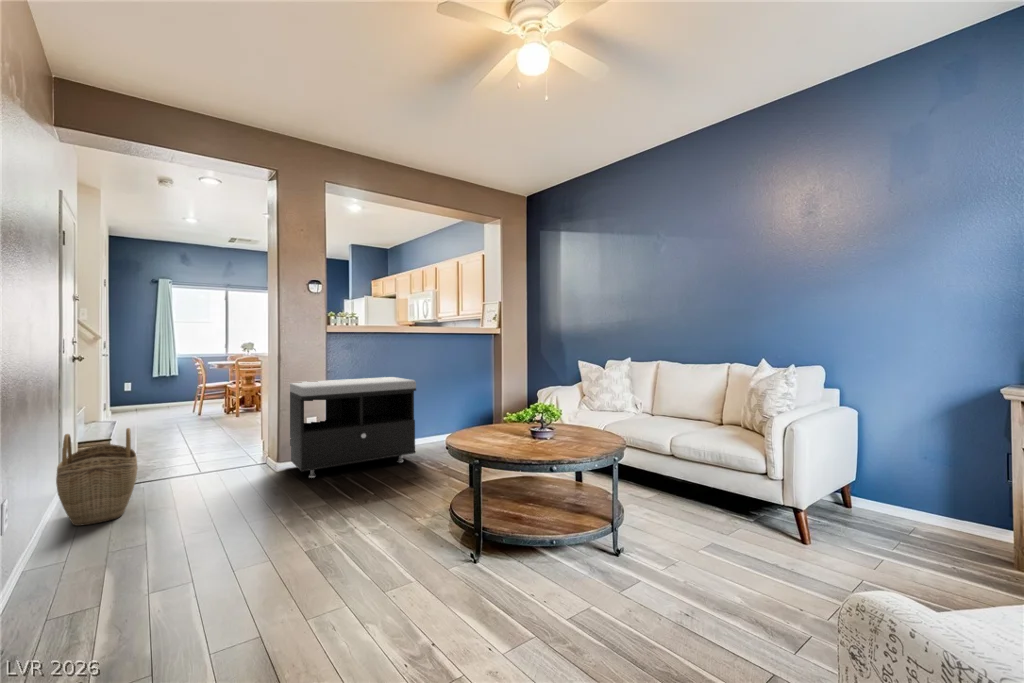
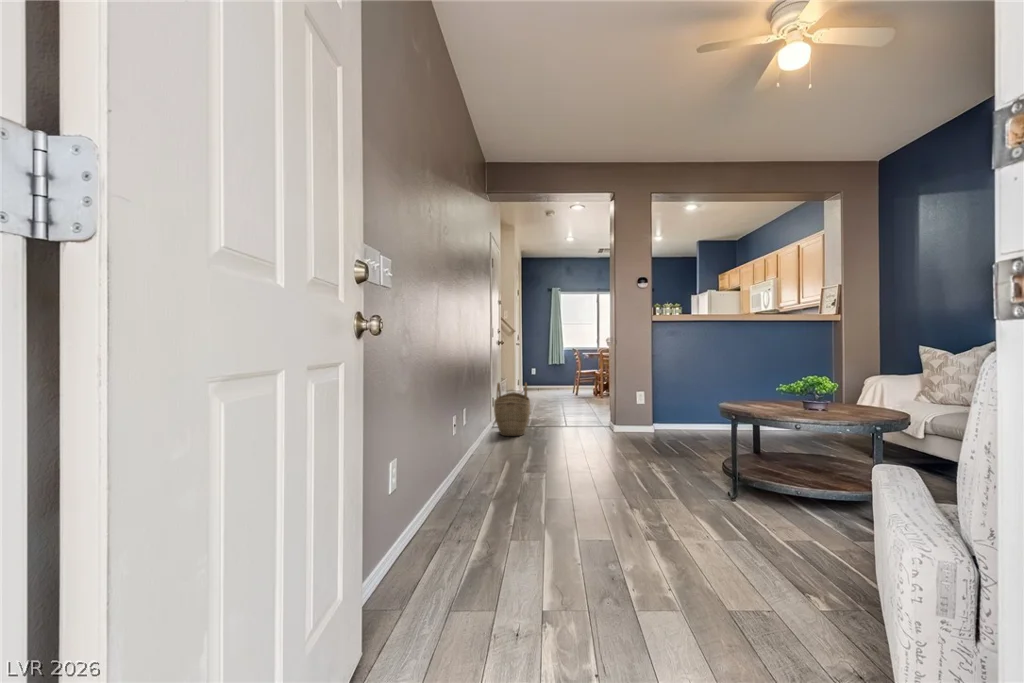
storage bench: present [290,377,416,478] -> none [622,362,726,436]

